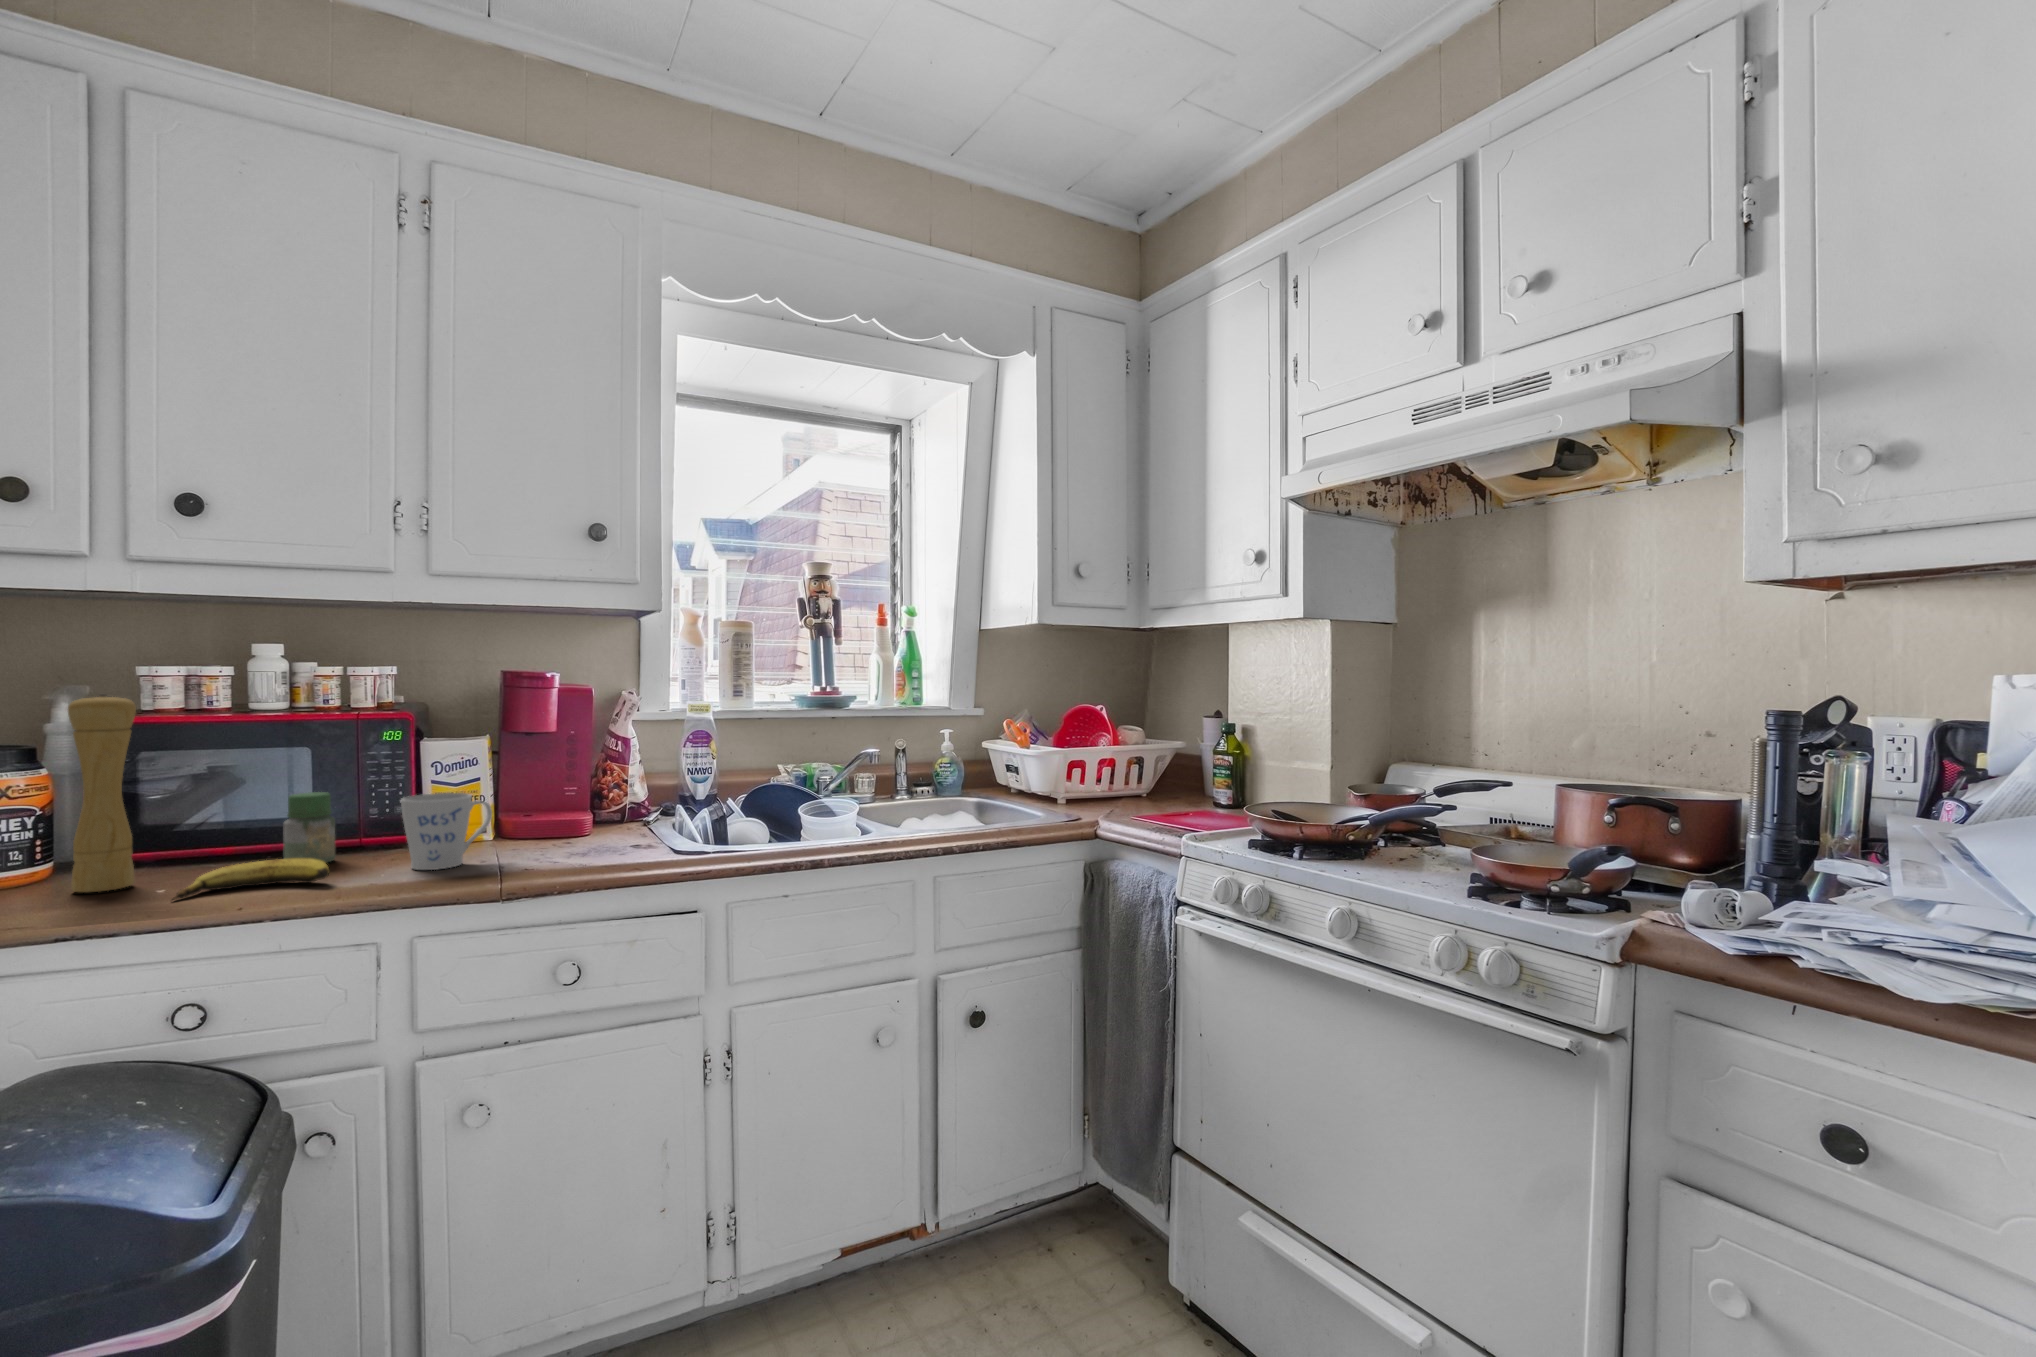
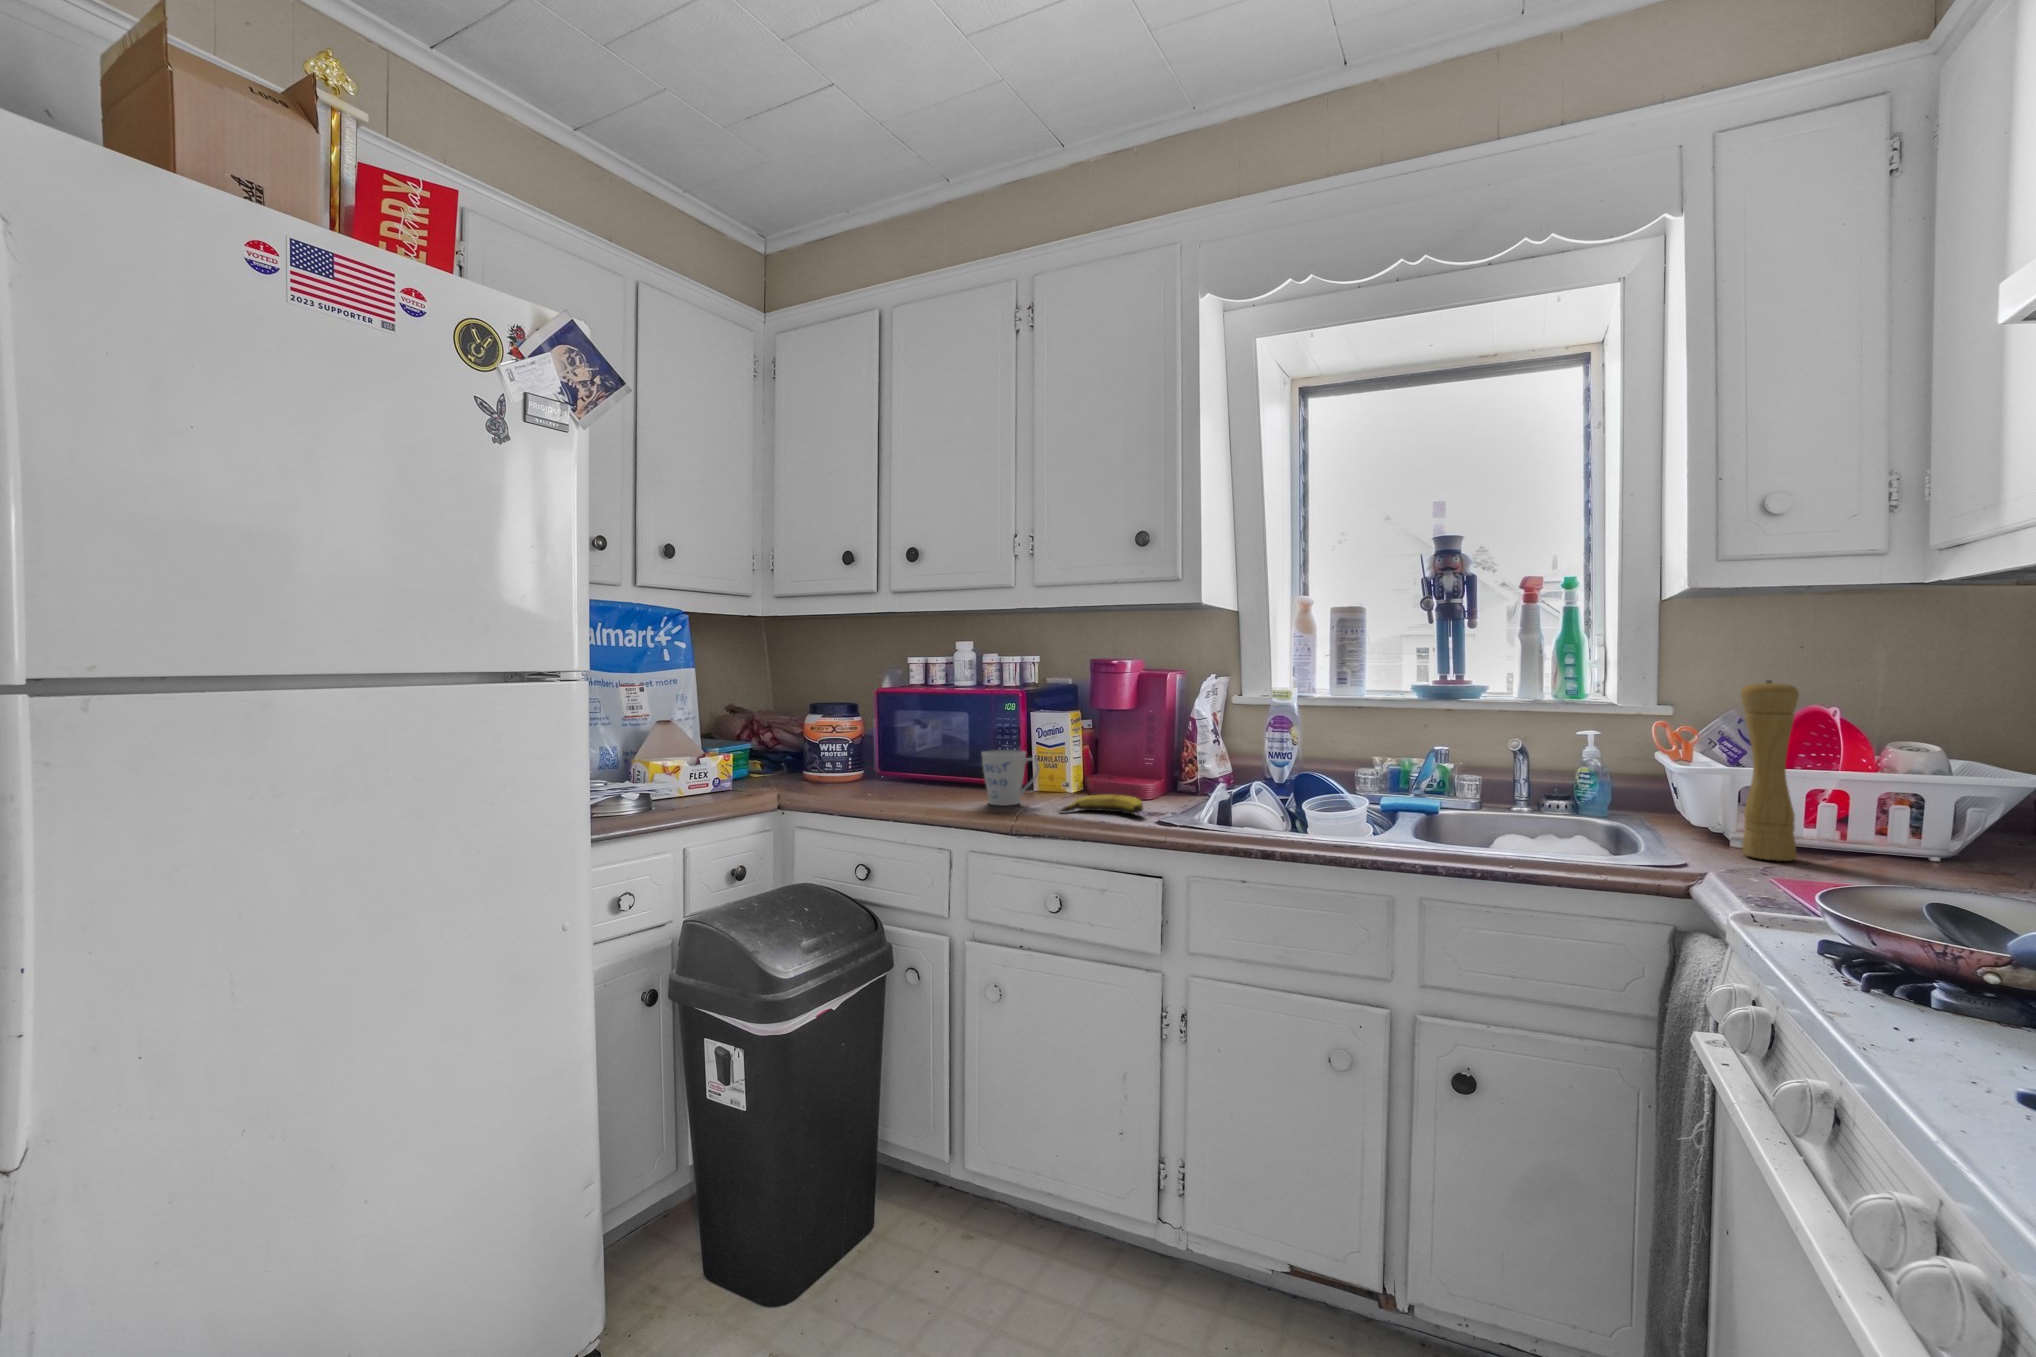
pepper mill: present [68,694,136,893] -> present [1741,680,1799,861]
jar: present [283,792,335,863] -> none [949,743,977,792]
banana: present [172,859,329,900] -> present [1060,795,1143,814]

